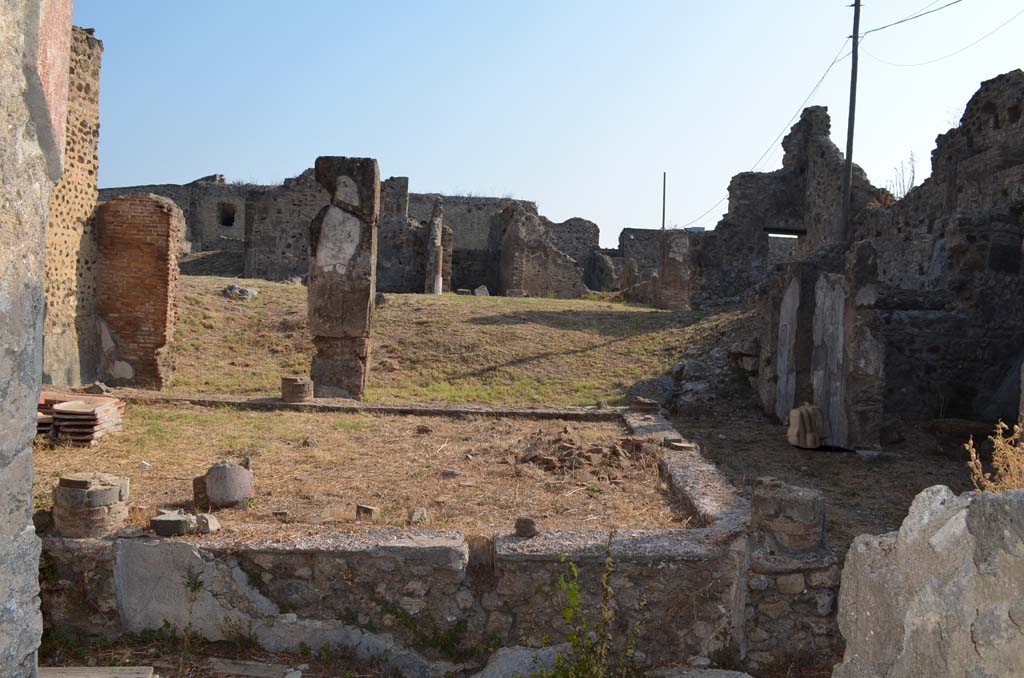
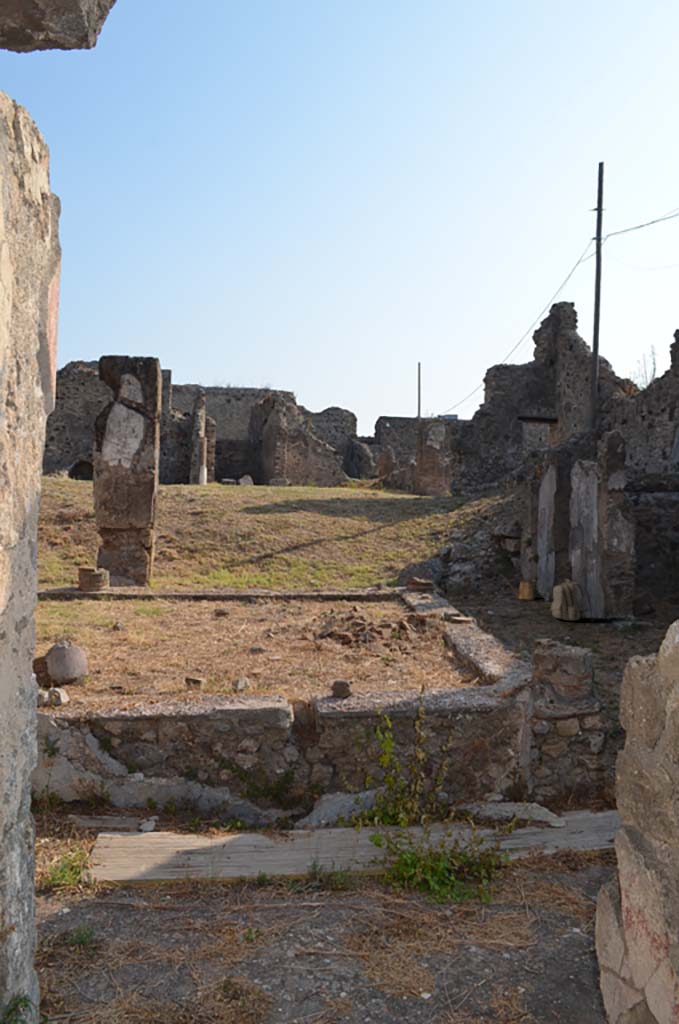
watering can: none [736,397,776,423] -> present [507,579,534,600]

